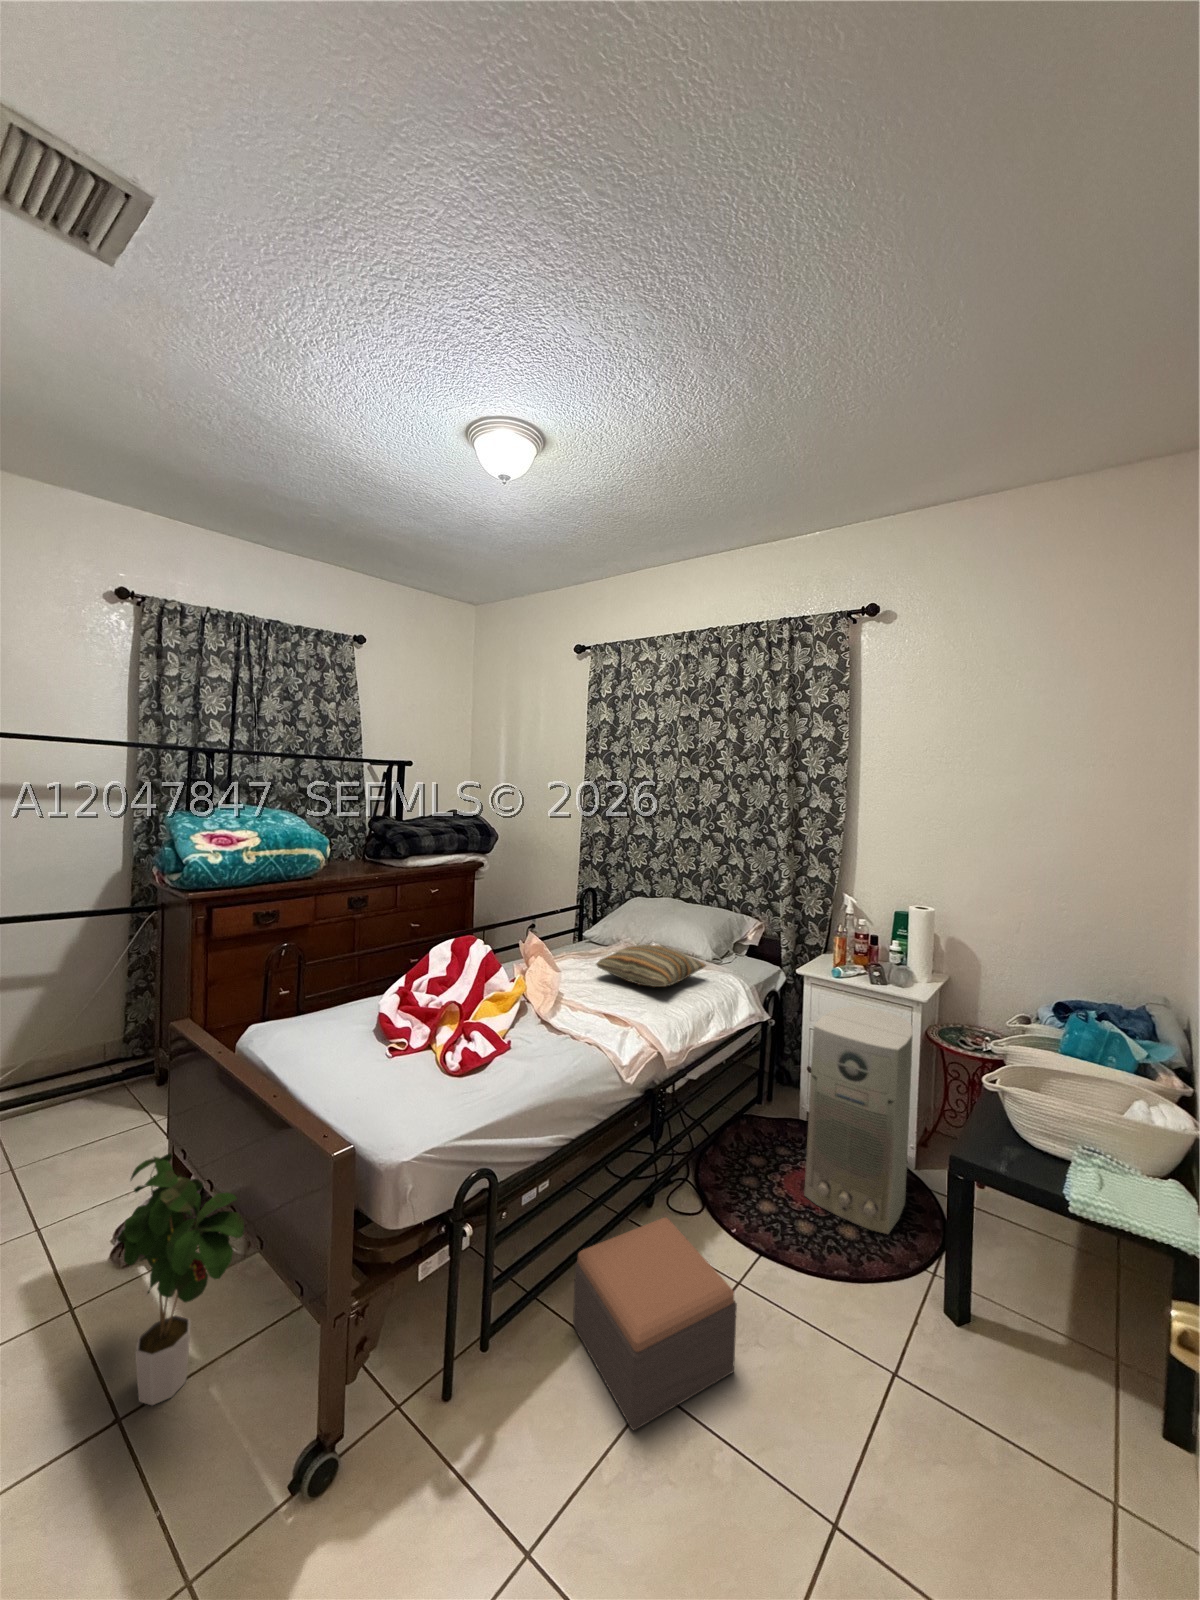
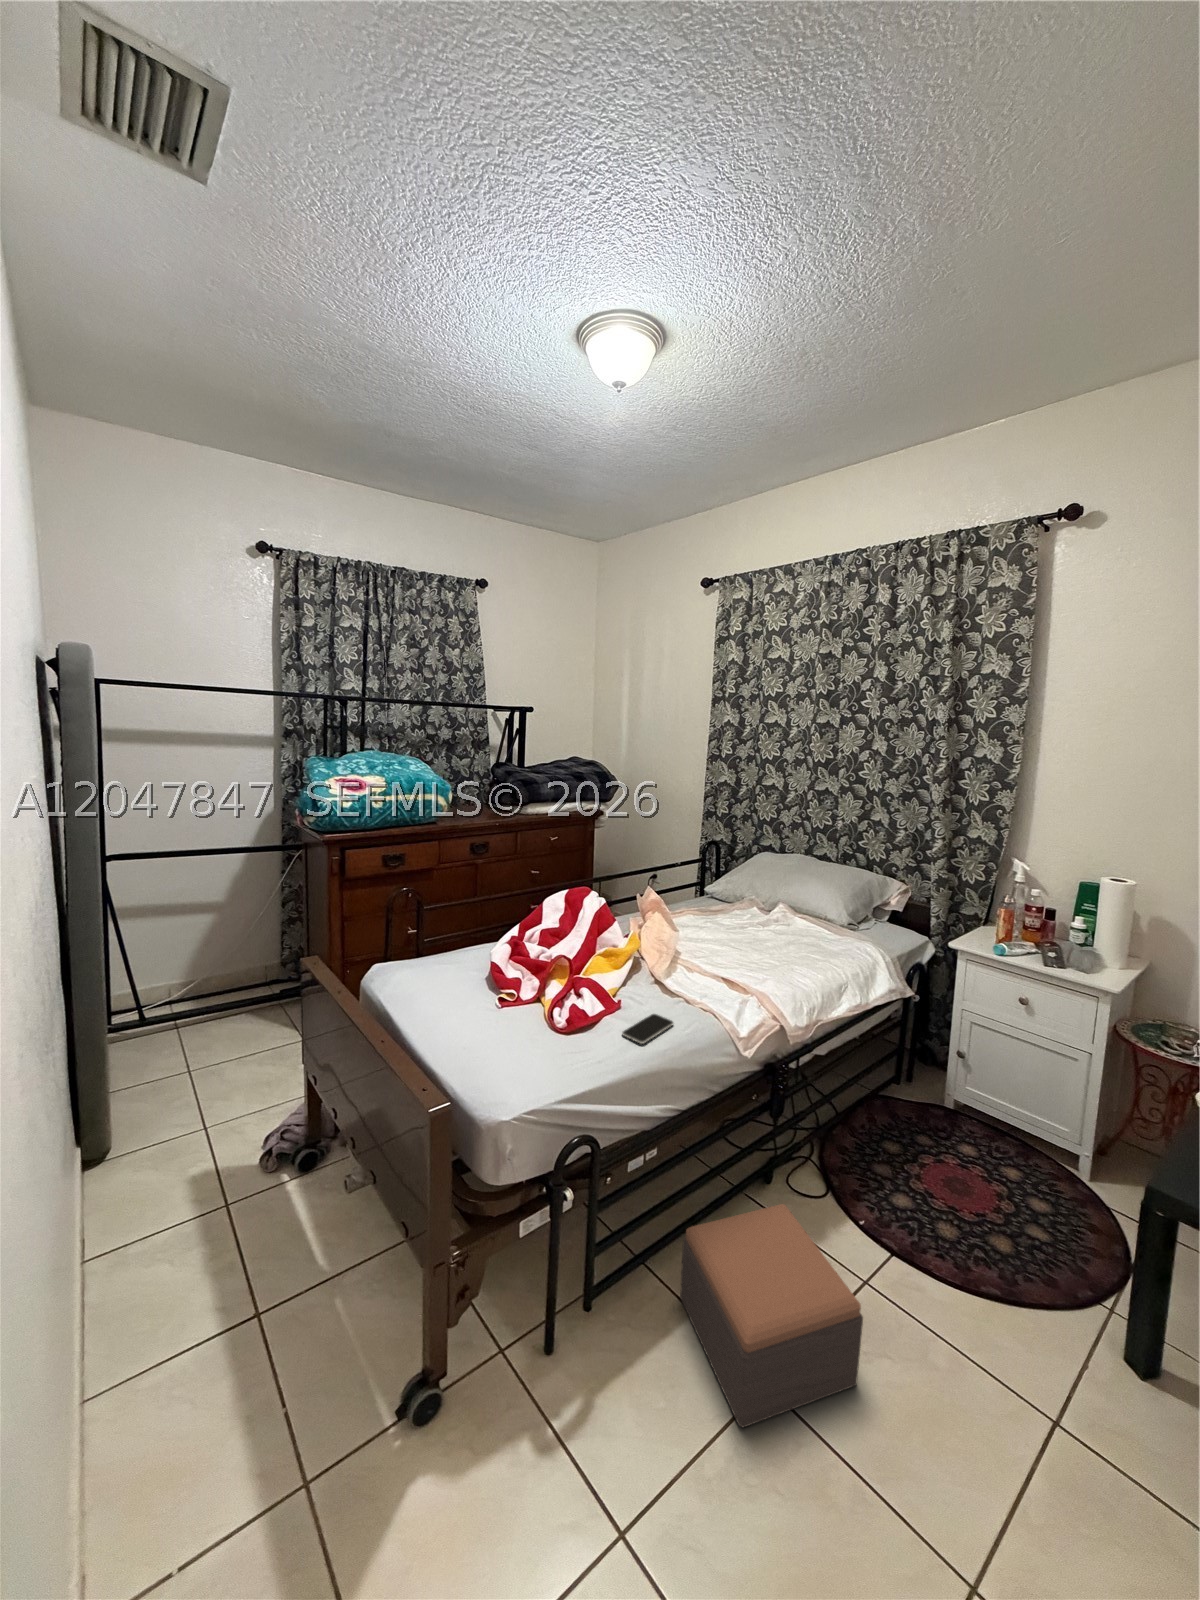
pillow: present [596,945,706,987] -> none [714,905,839,954]
air purifier: present [804,1006,913,1234] -> none [945,992,1100,1256]
smartphone: none [514,1048,562,1075] -> present [622,1014,673,1044]
potted plant: present [117,1153,244,1405] -> none [262,1081,363,1301]

